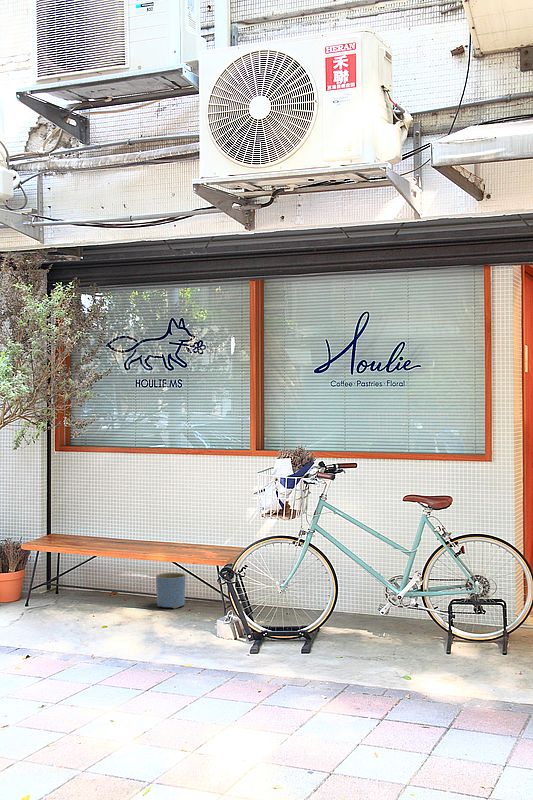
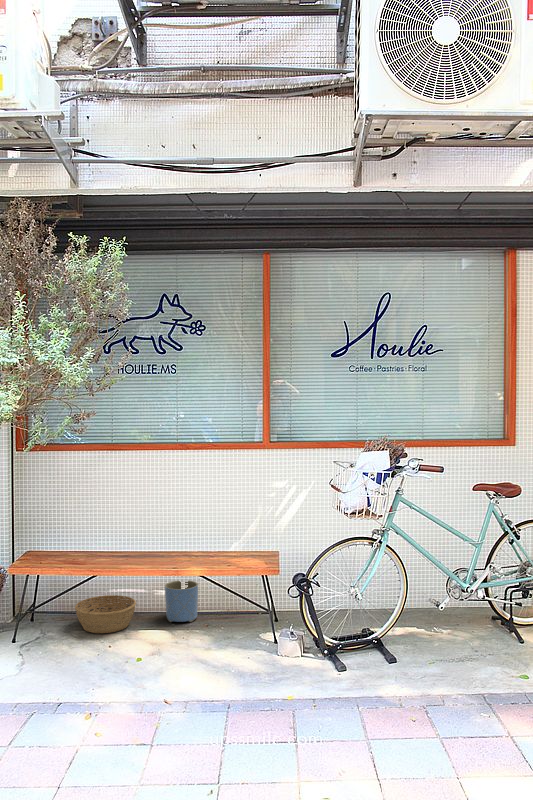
basket: none [81,580,133,608] -> present [75,595,136,633]

